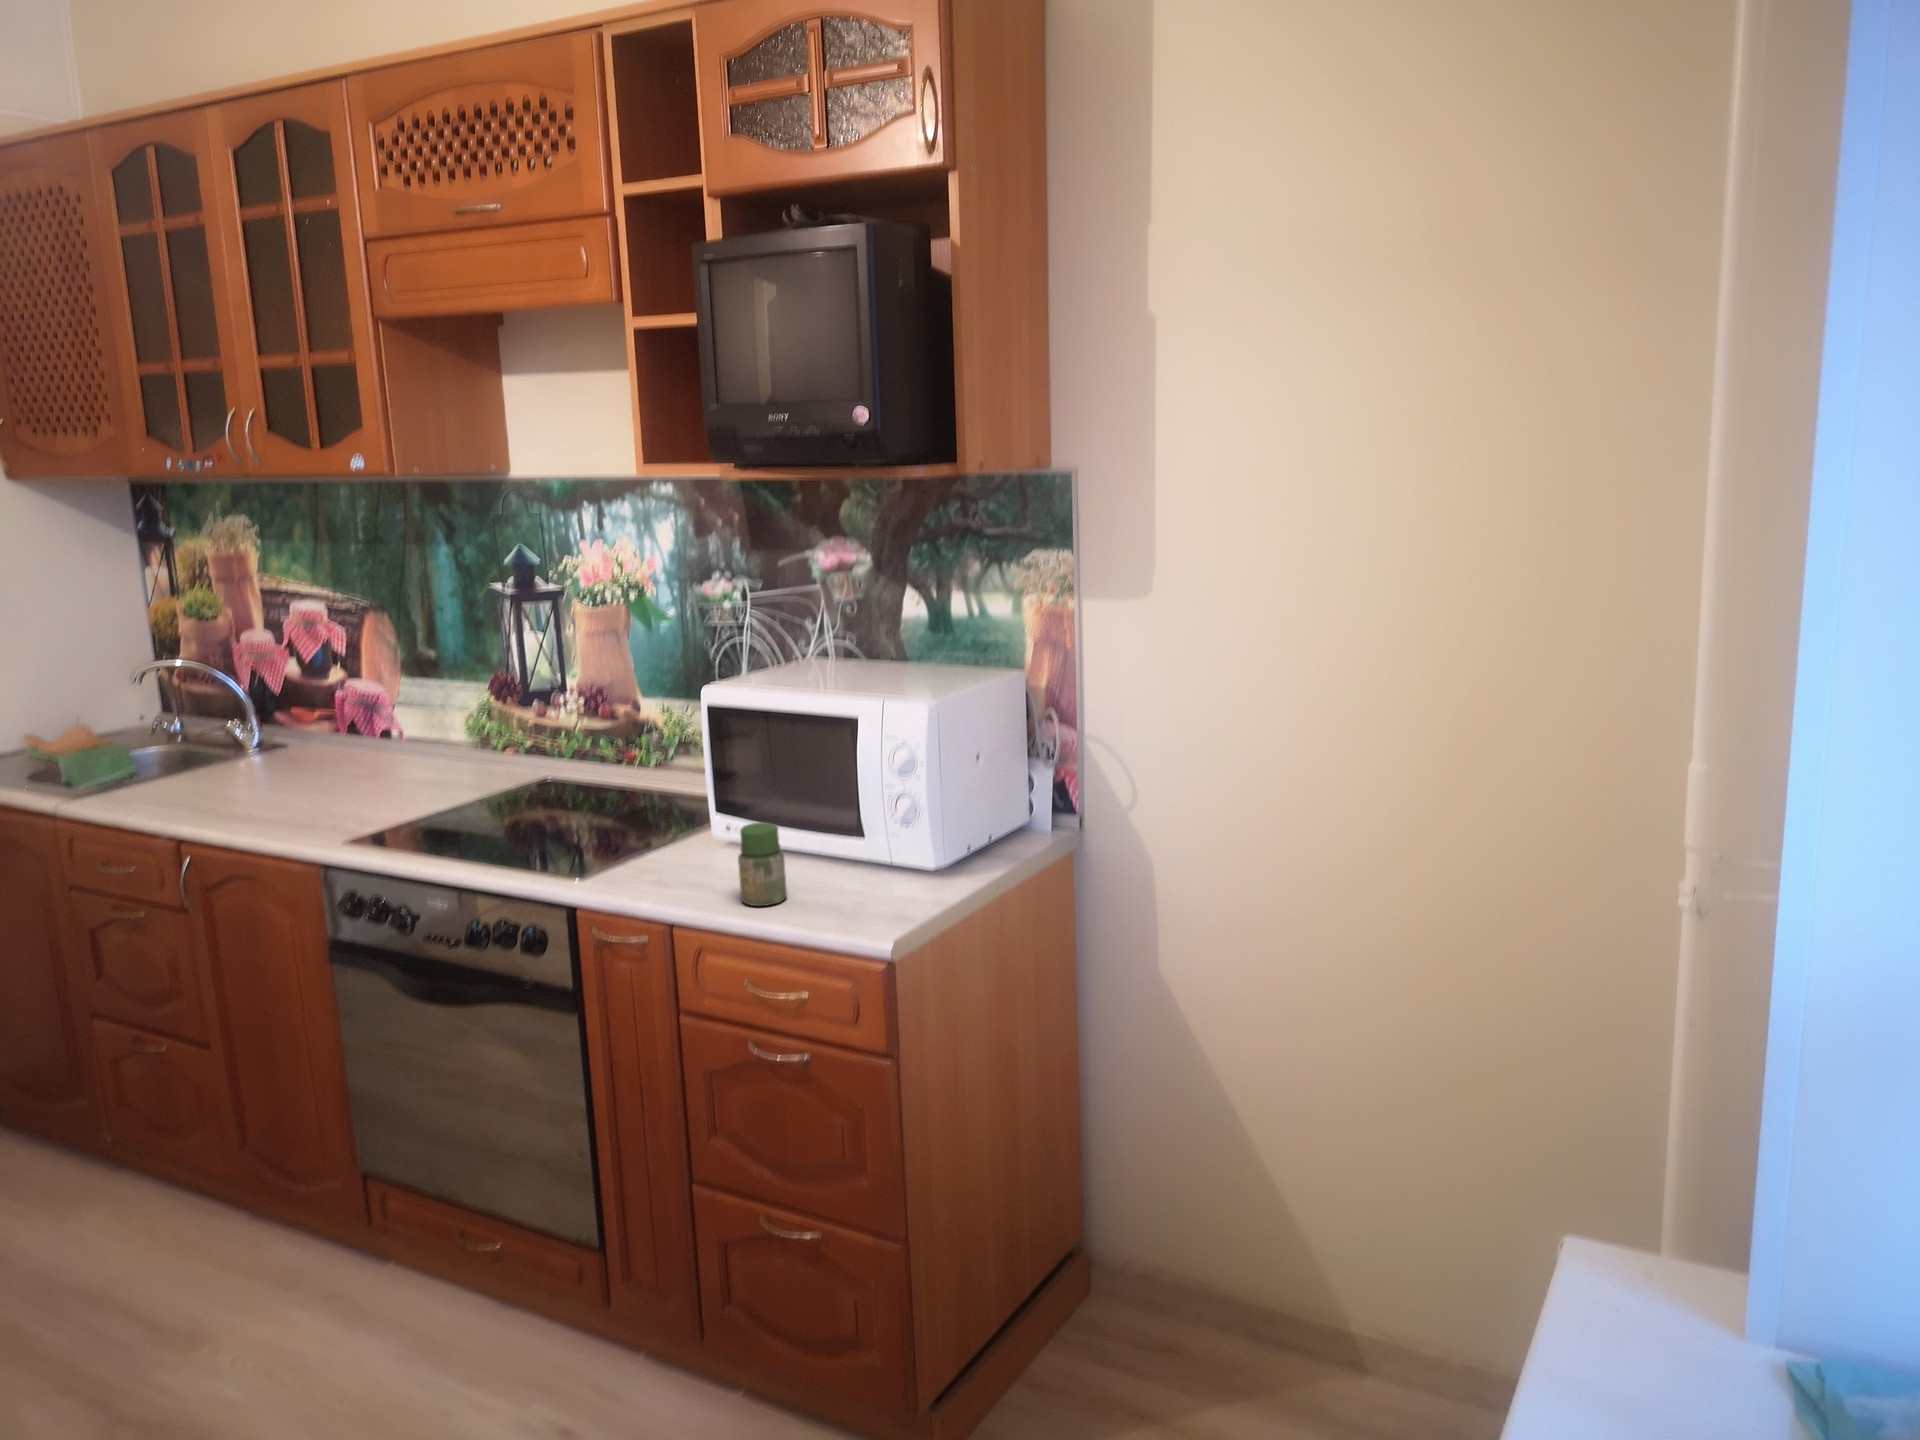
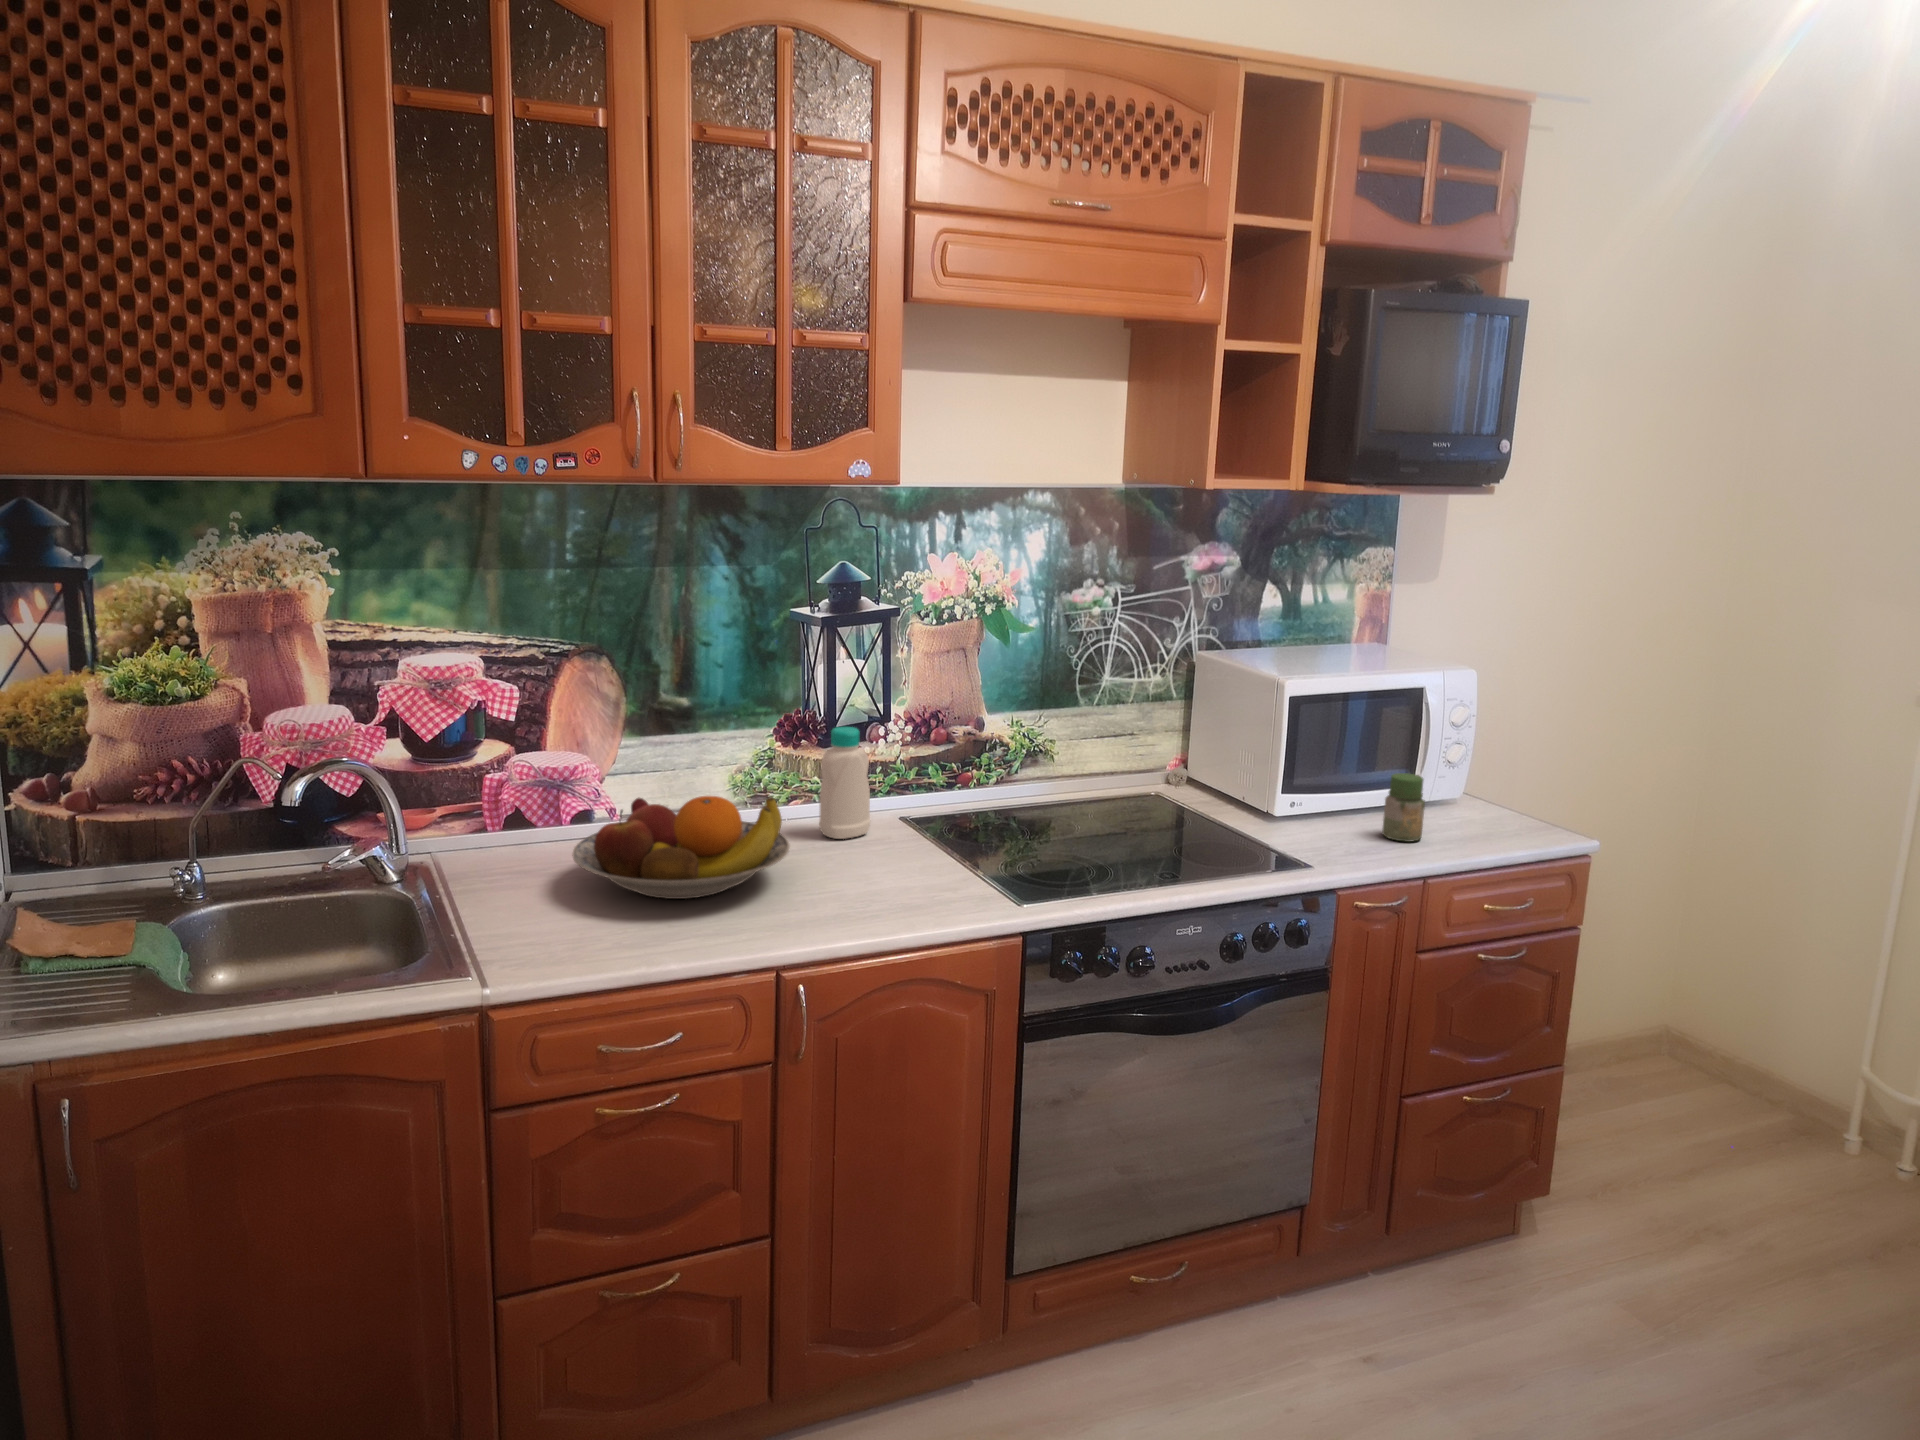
bottle: none [455,688,506,785] -> present [819,727,870,839]
fruit bowl: none [216,720,393,797] -> present [572,796,790,899]

